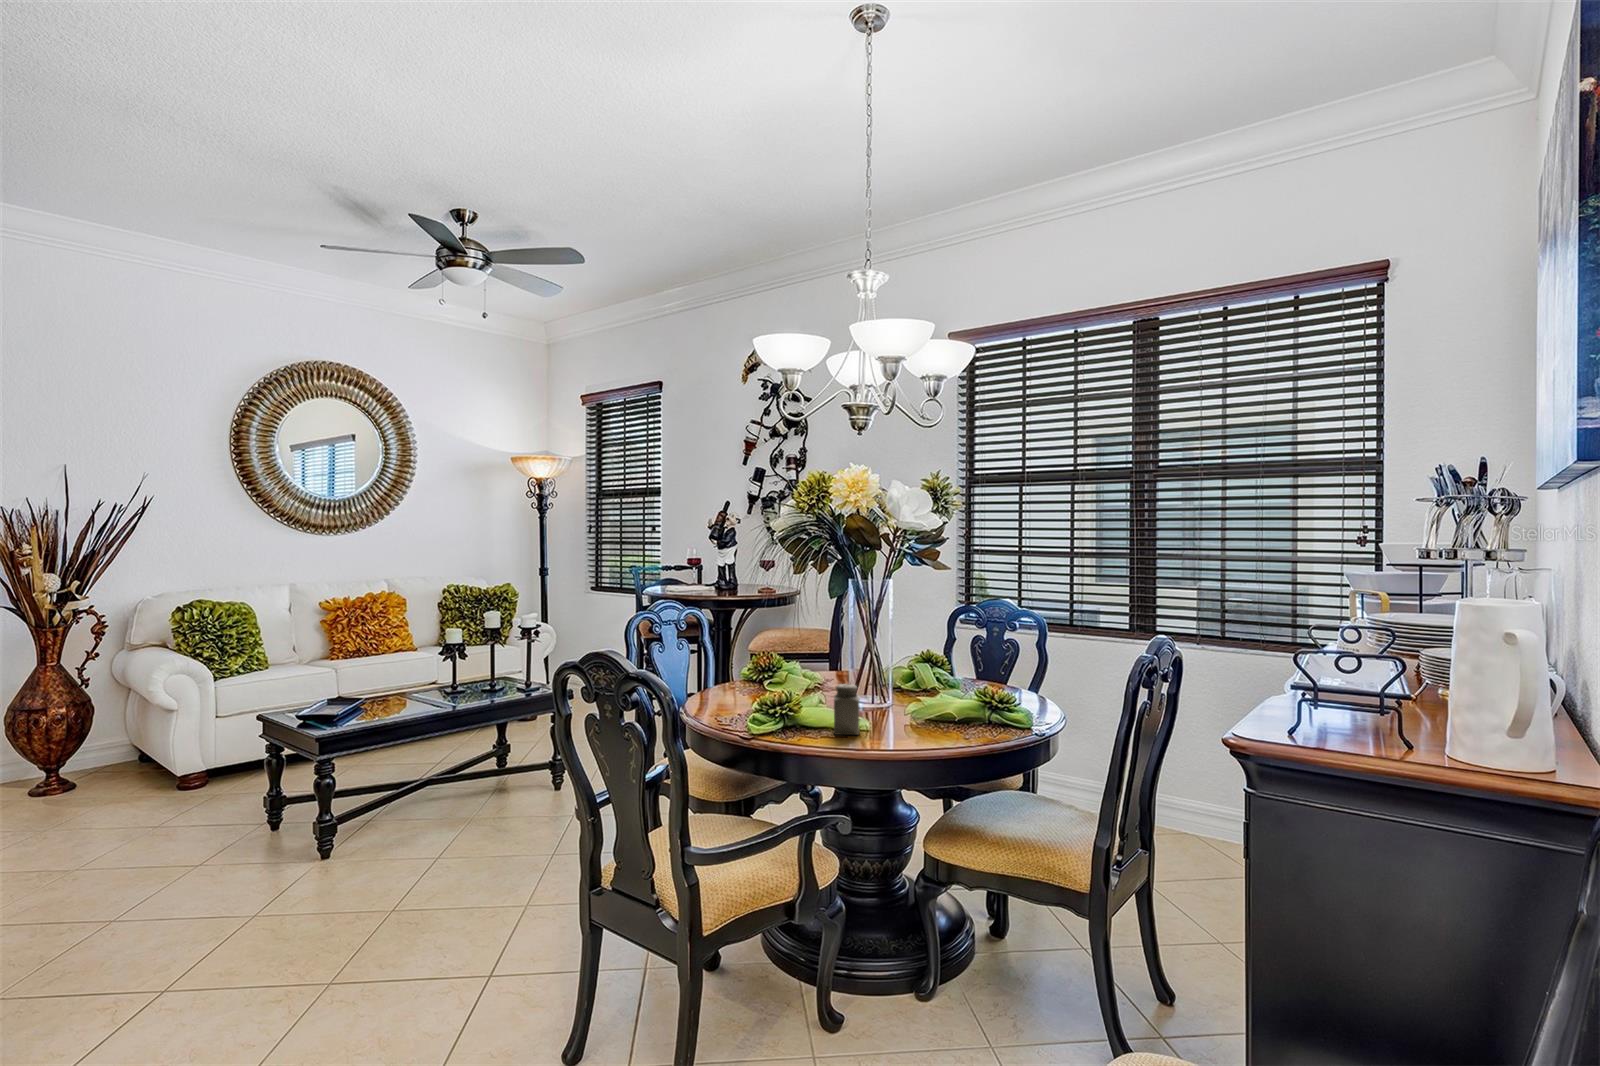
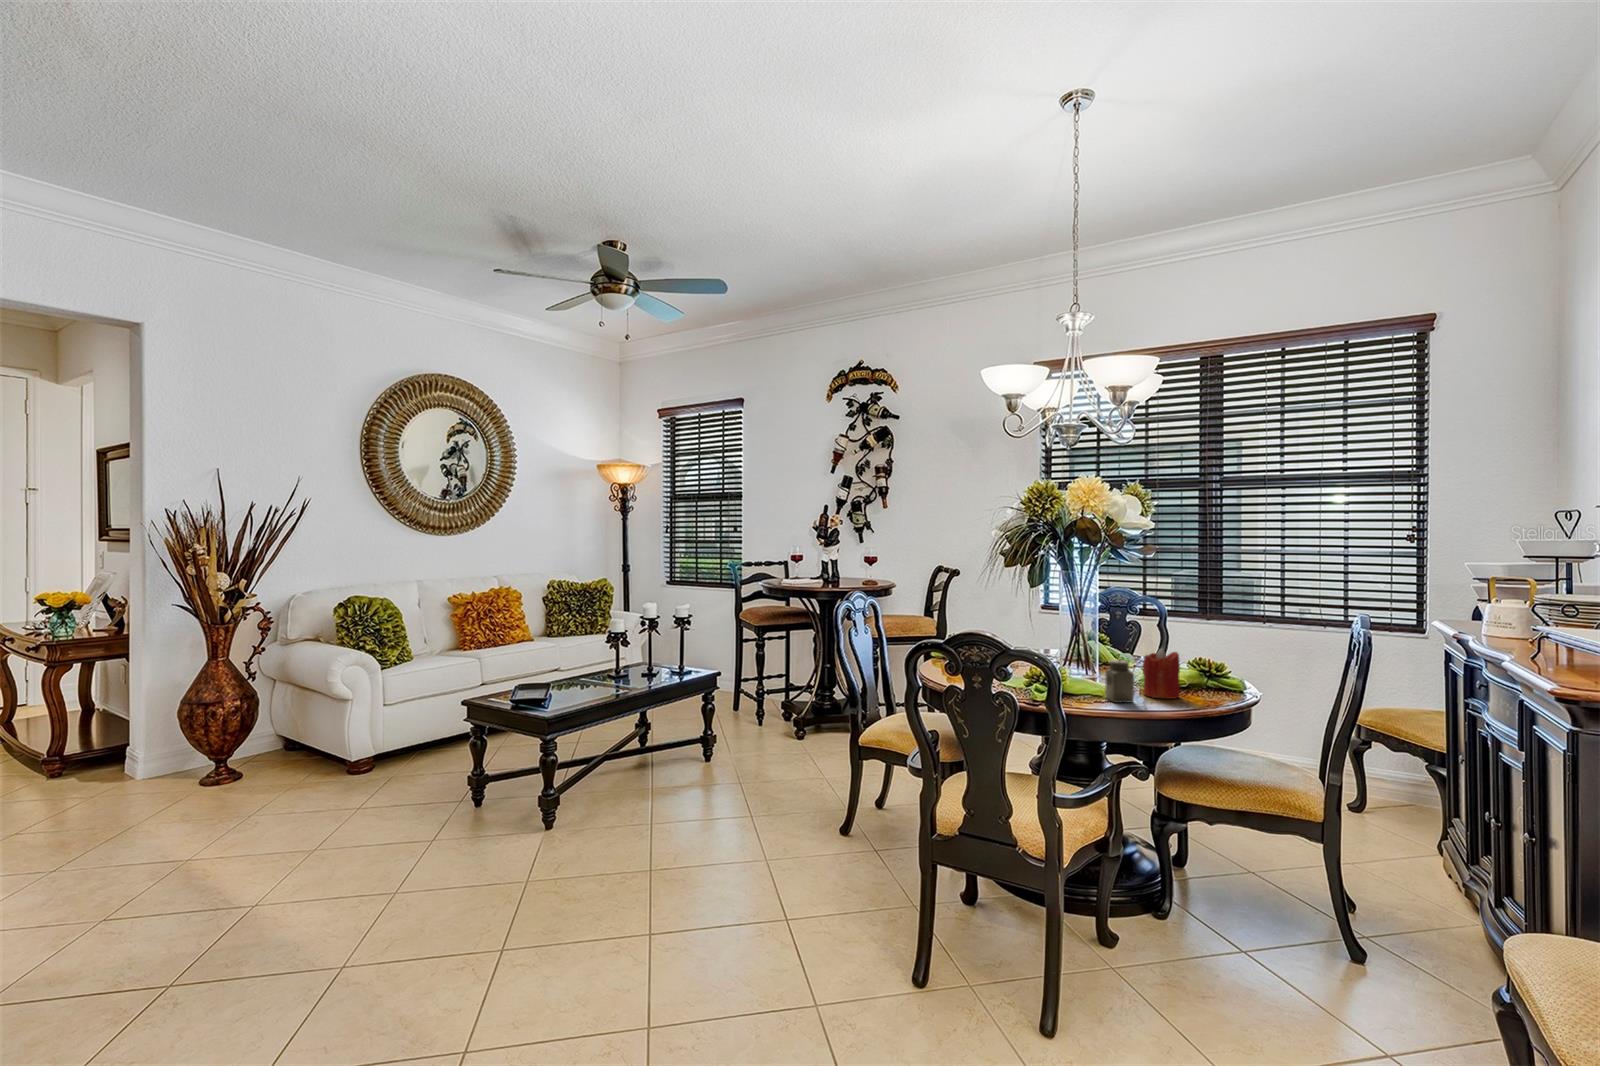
candle: none [888,670,928,732] -> present [1143,648,1180,699]

